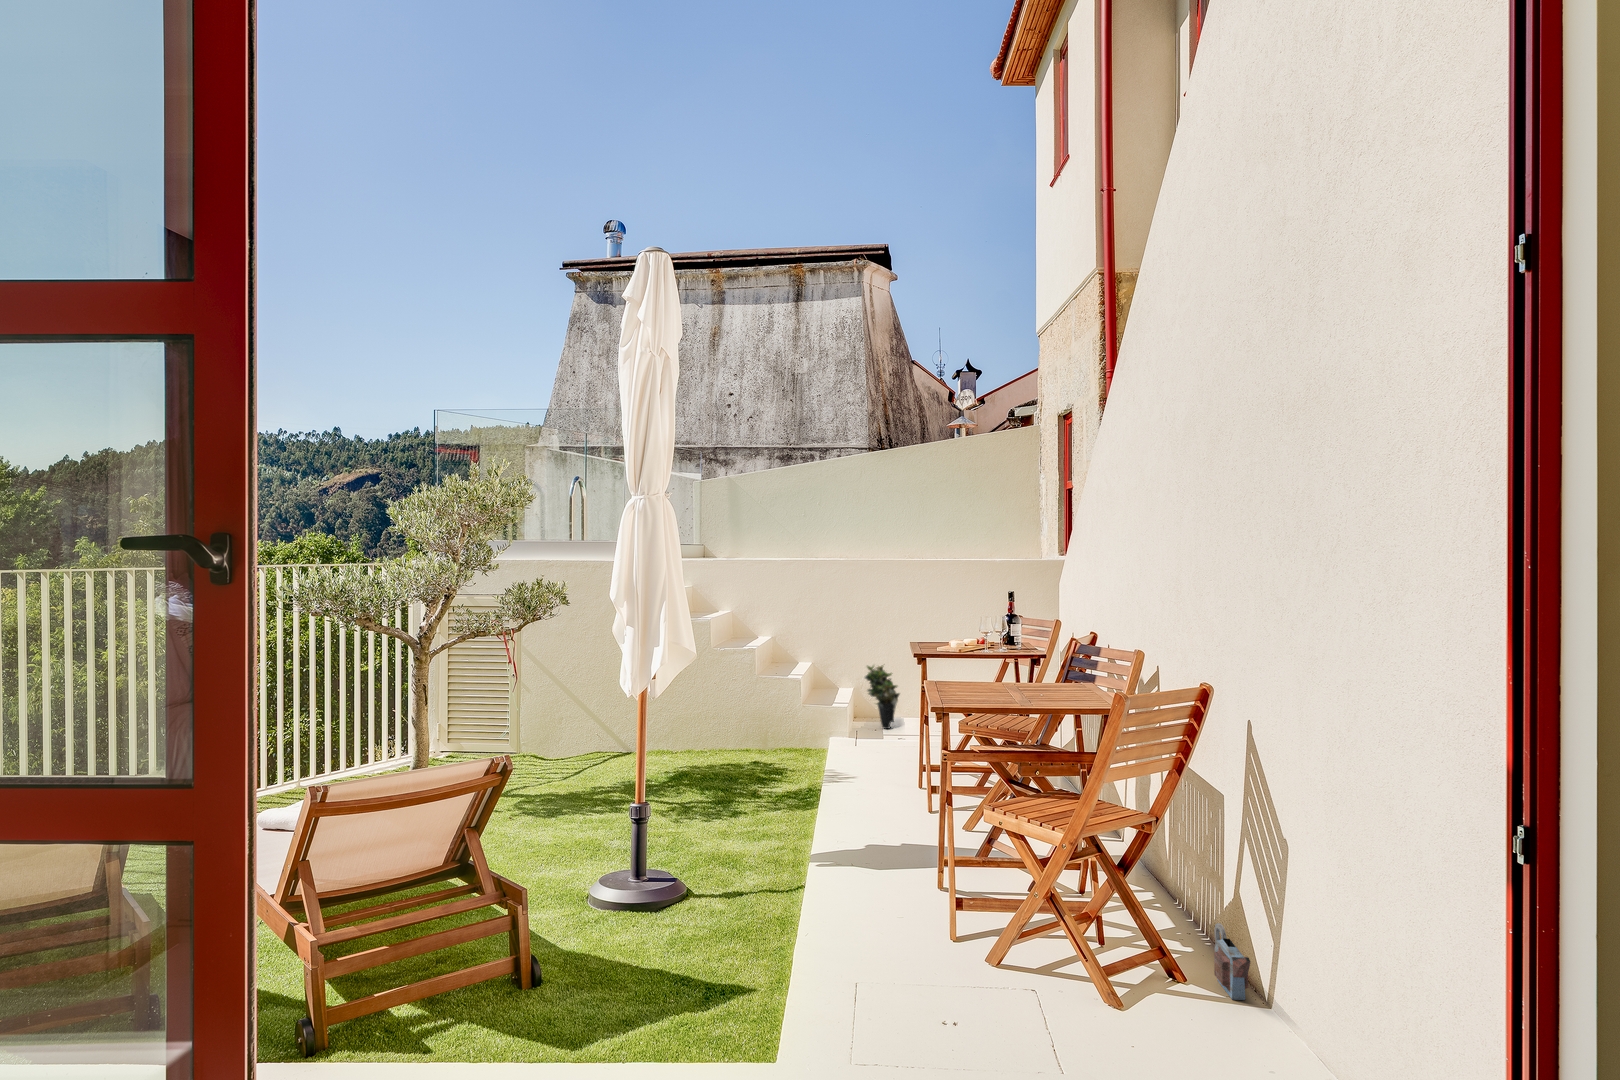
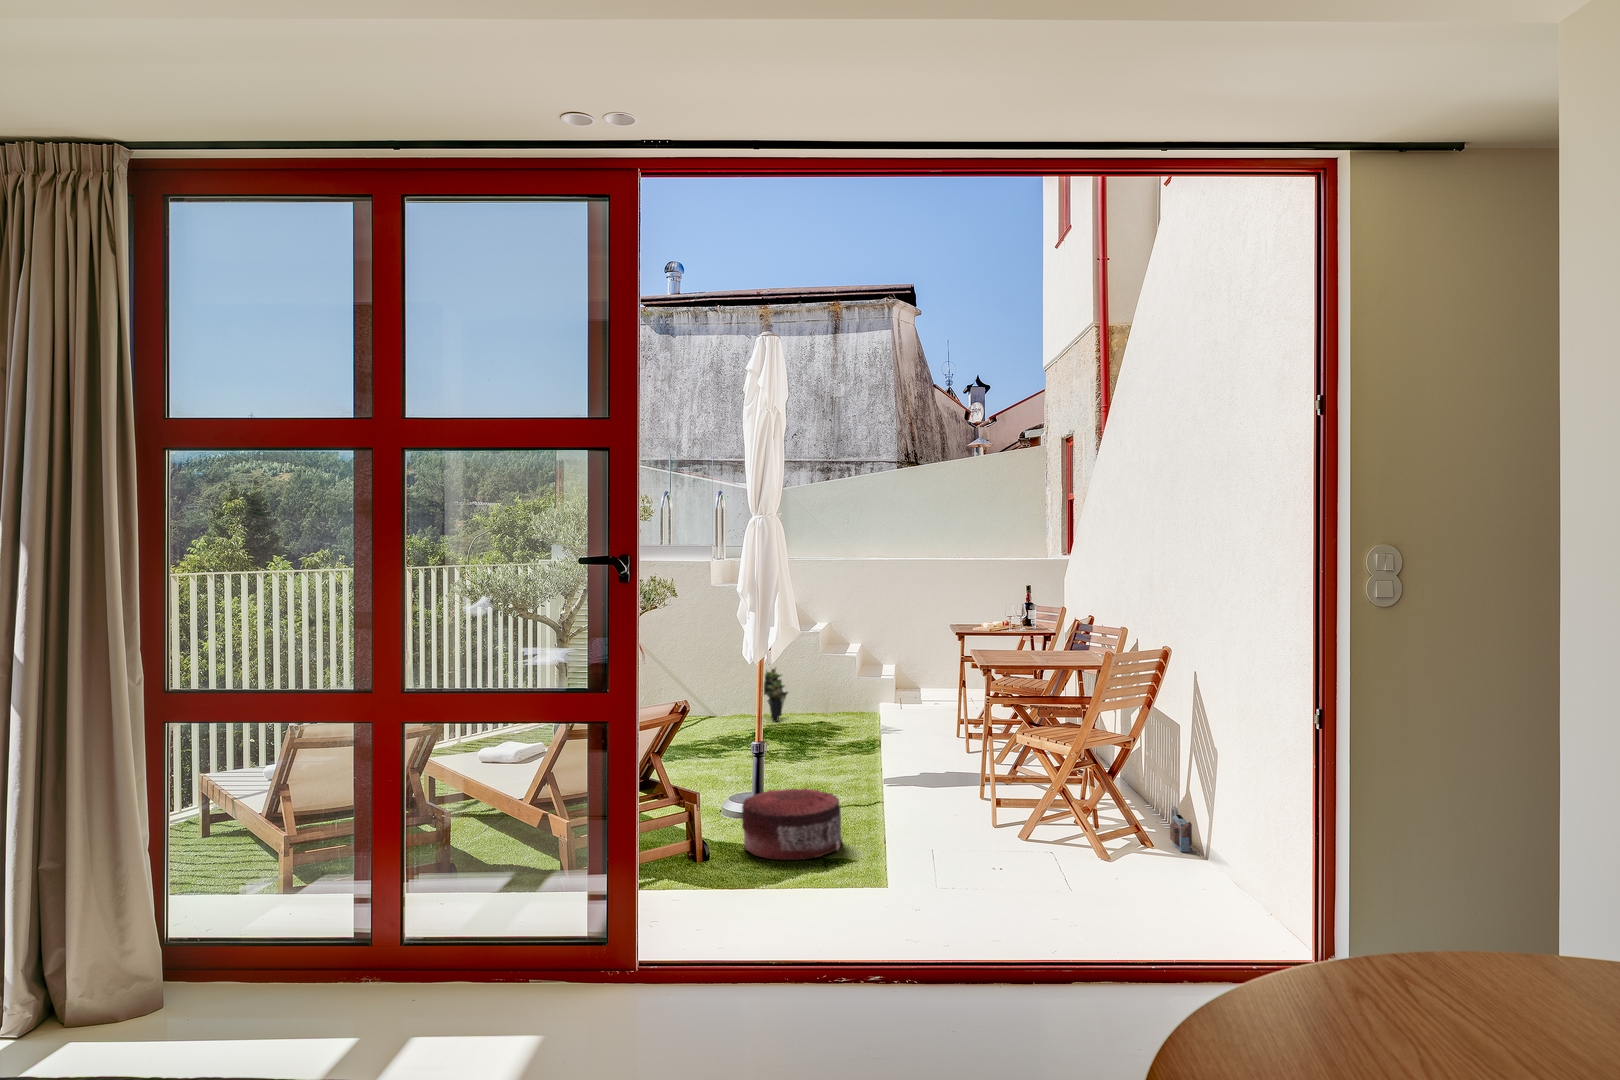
potted plant: present [865,665,900,729] -> present [762,667,788,722]
pouf: none [579,886,734,1010] -> present [742,787,842,860]

